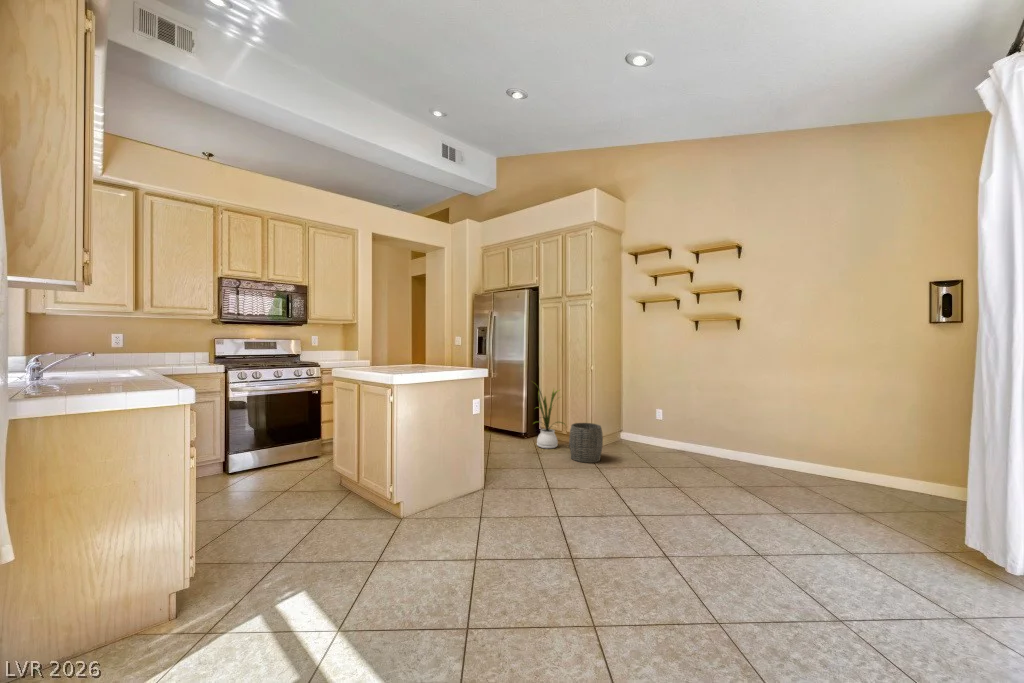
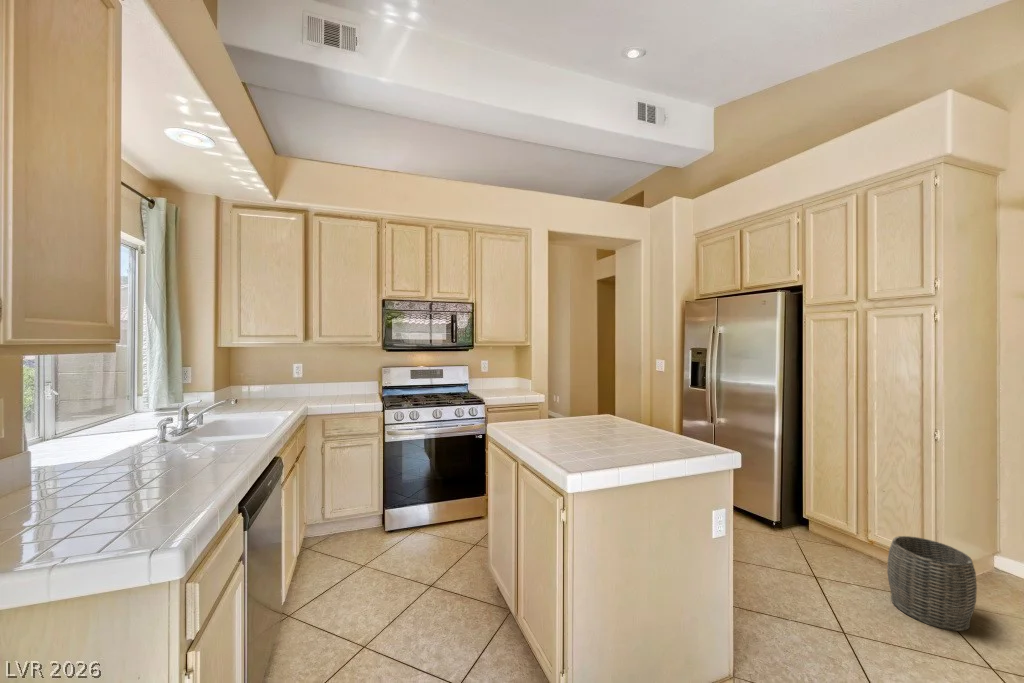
house plant: present [535,390,565,448] -> none [786,439,870,563]

